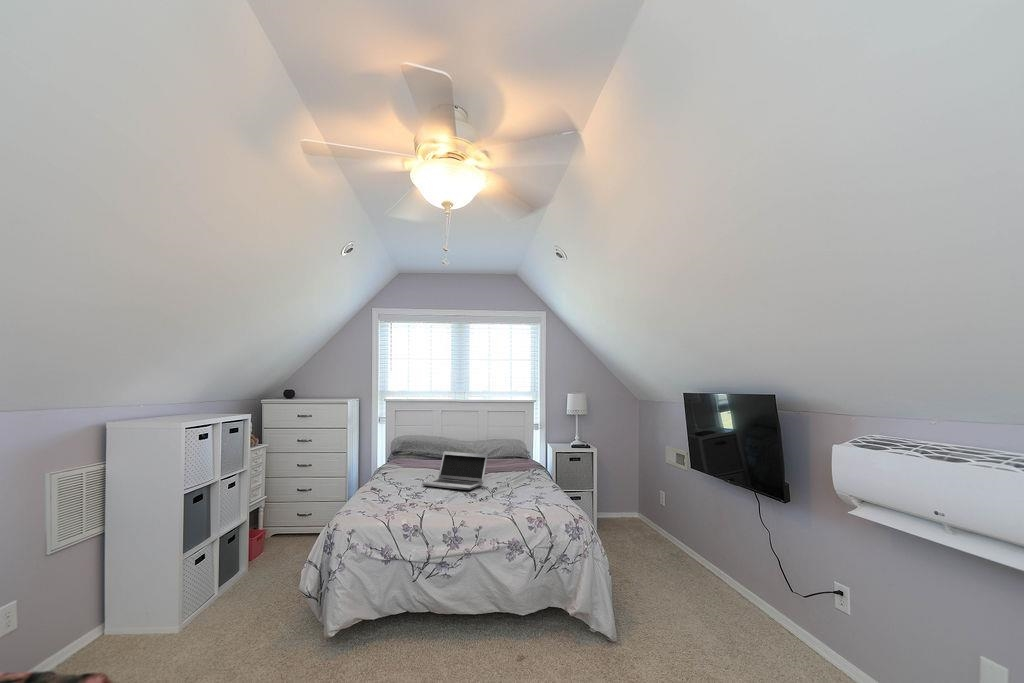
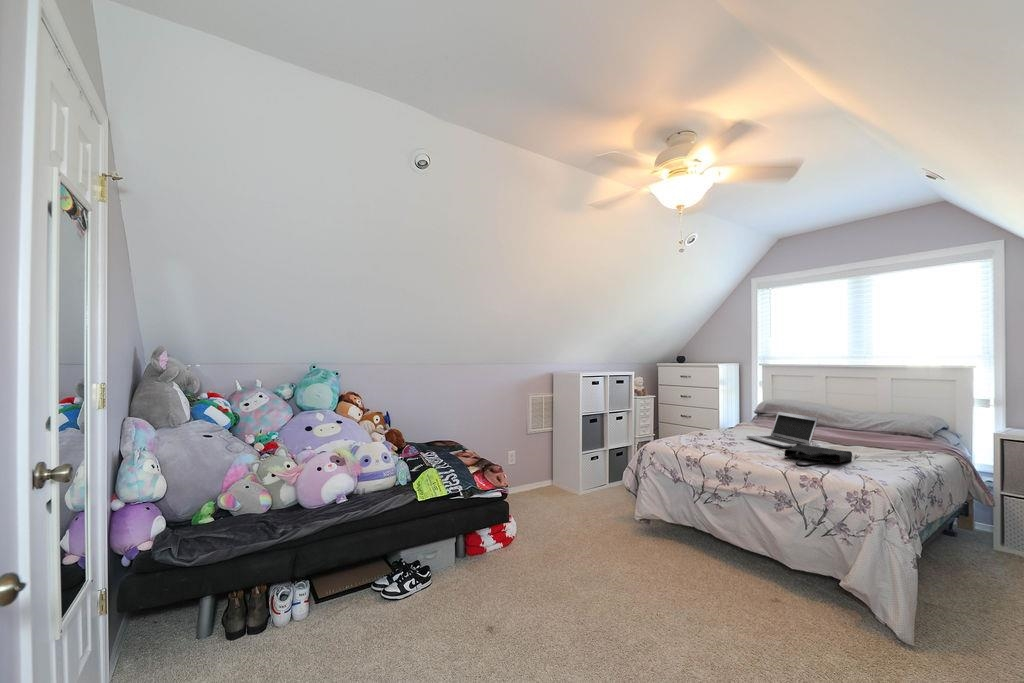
tote bag: none [484,484,533,509] -> present [785,443,852,467]

